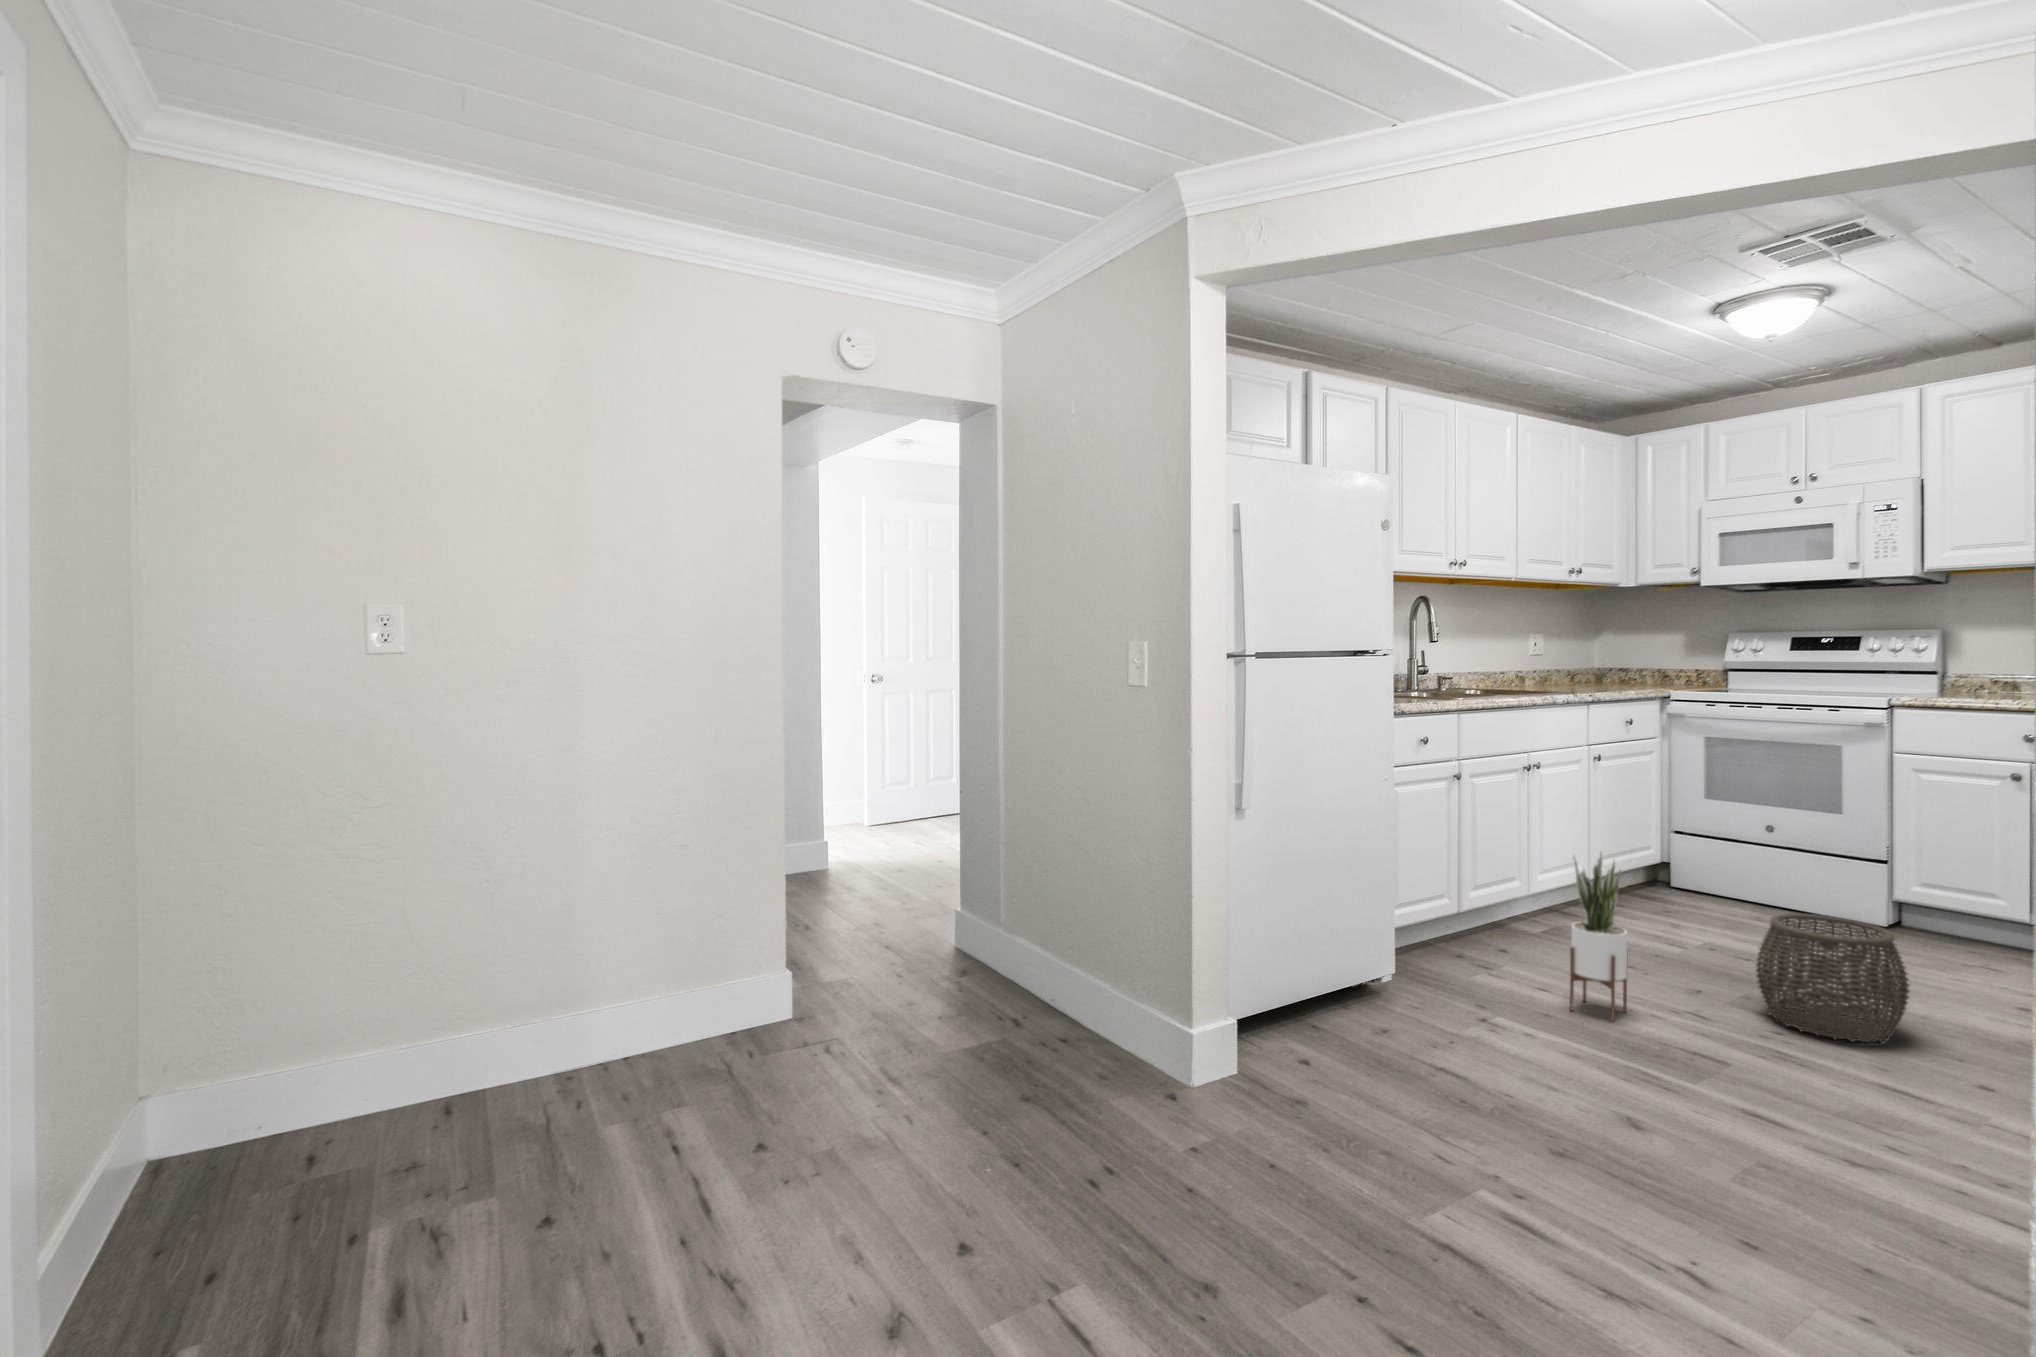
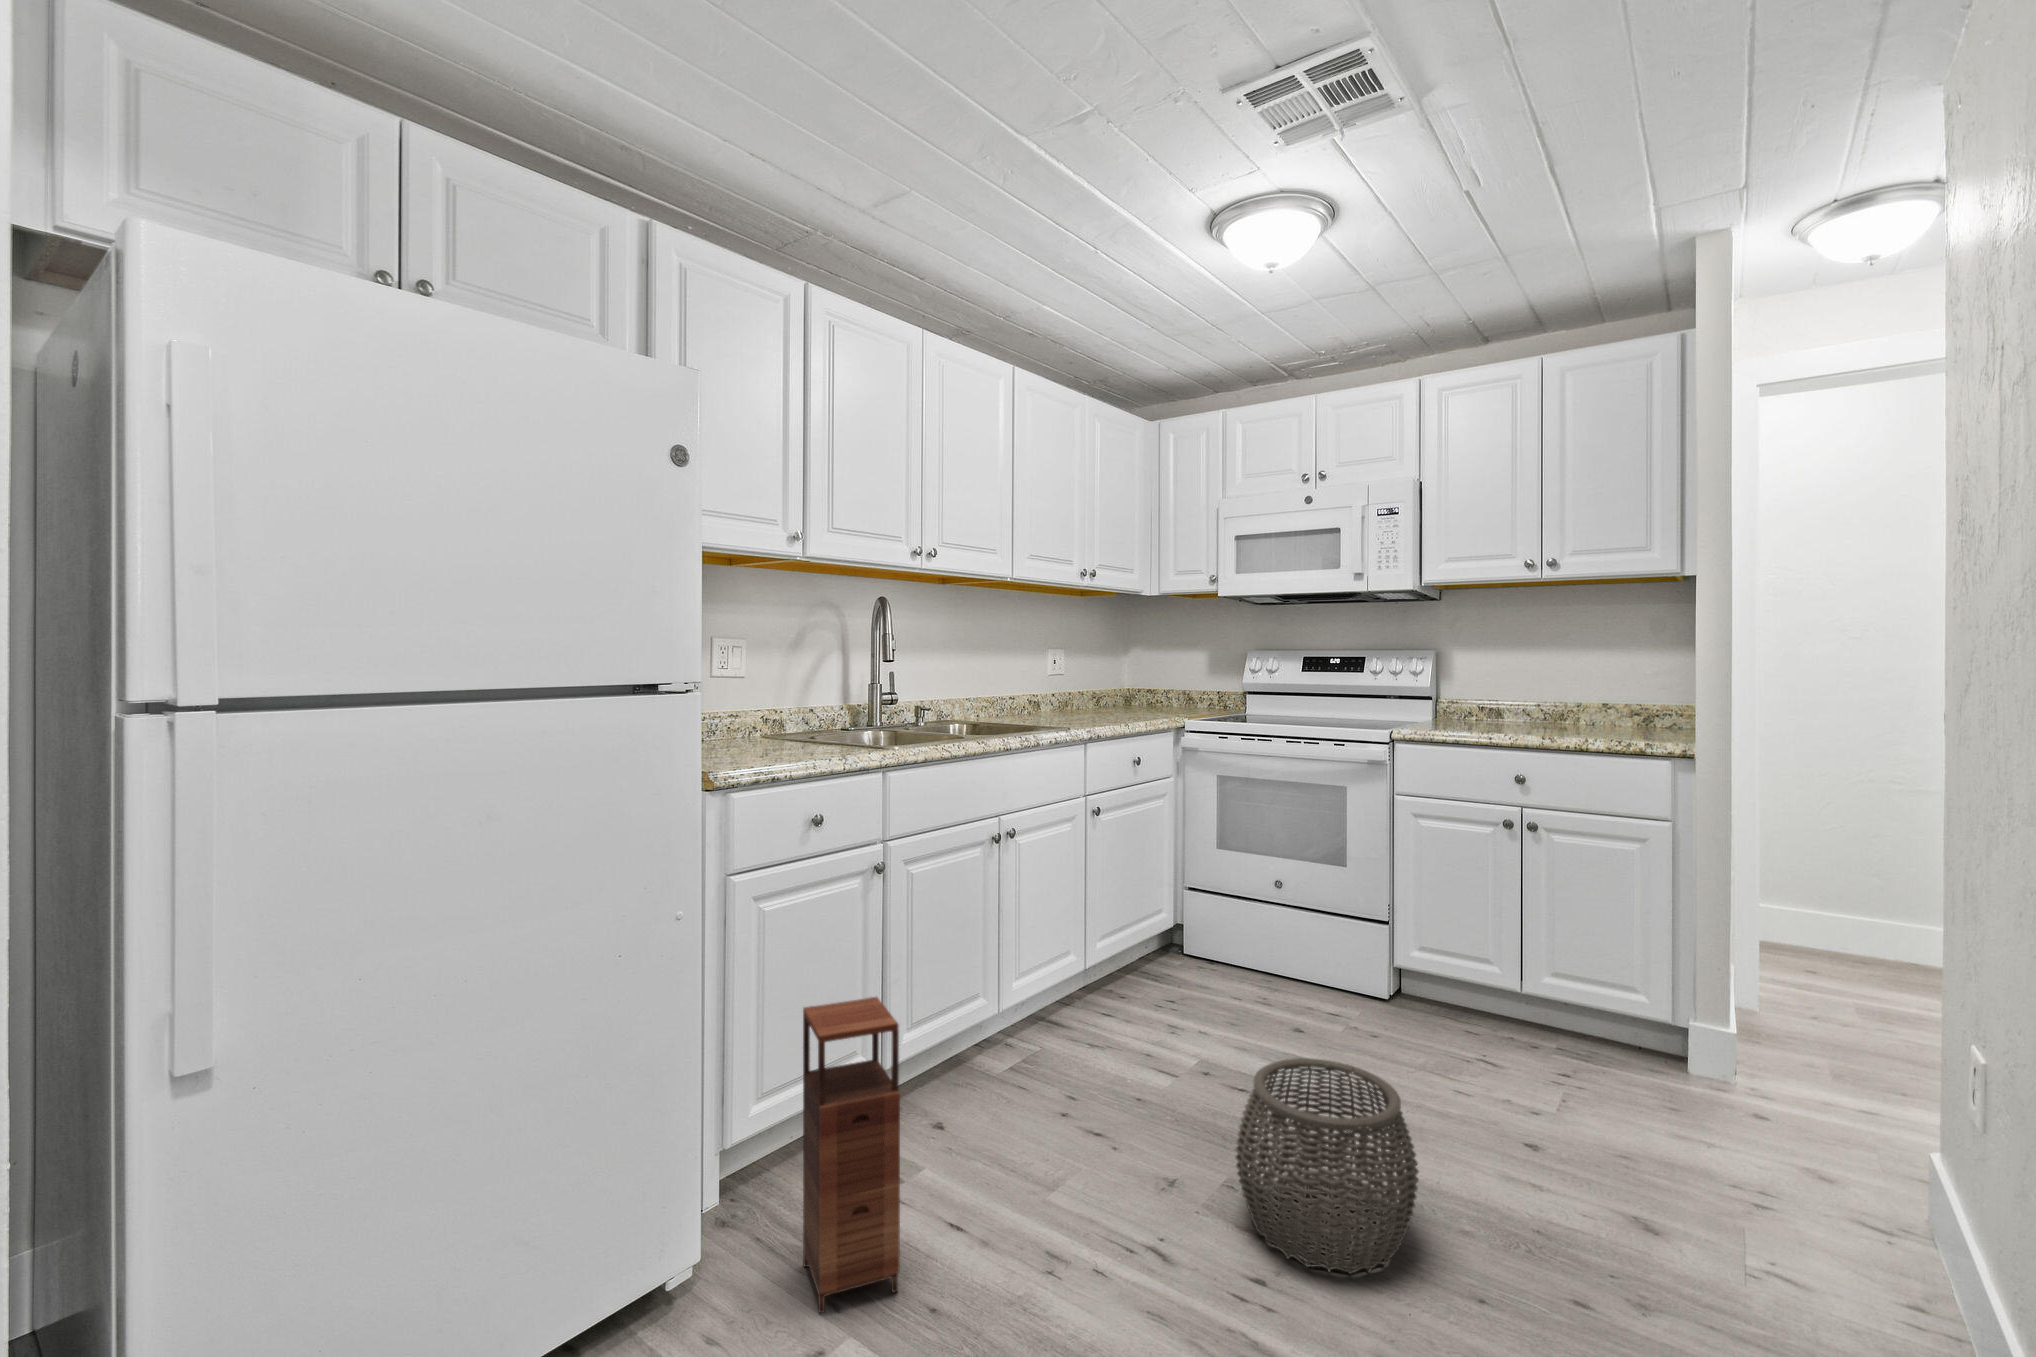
storage cabinet: none [1450,843,1523,1014] -> present [803,997,900,1313]
potted plant: present [1570,853,1627,1021] -> none [977,1003,1064,1286]

